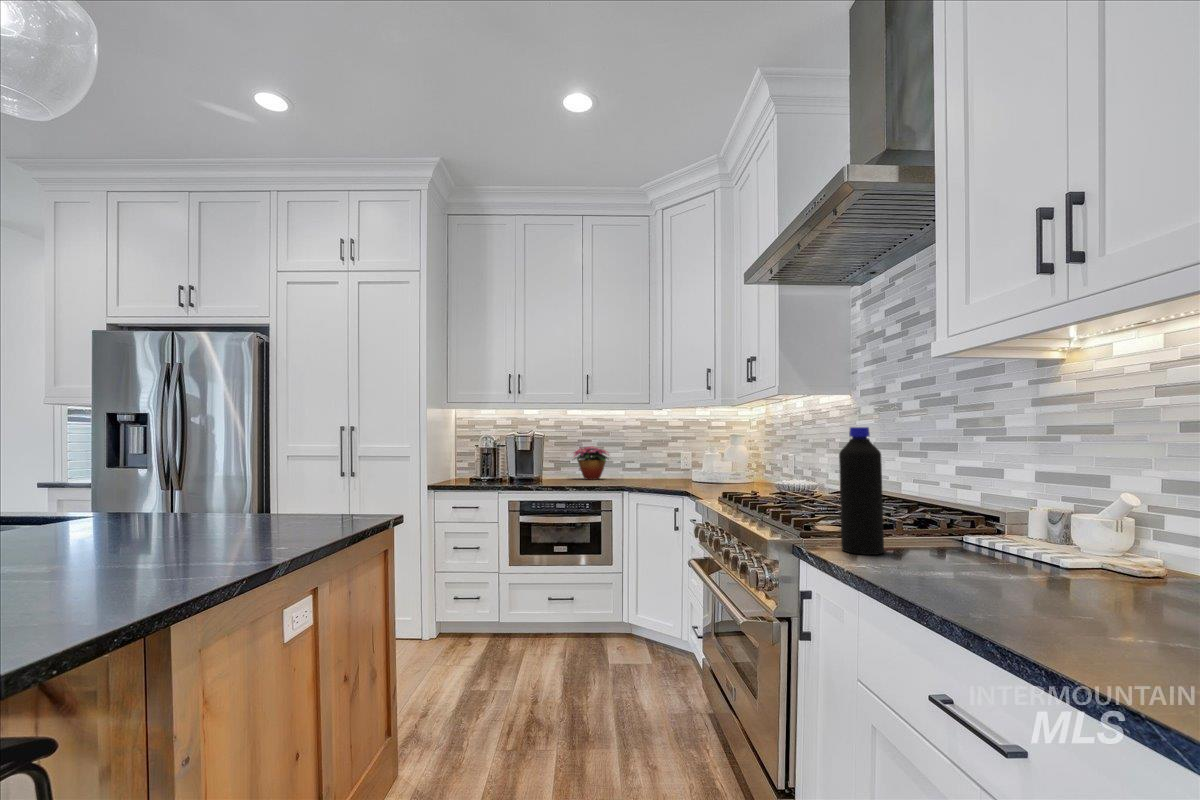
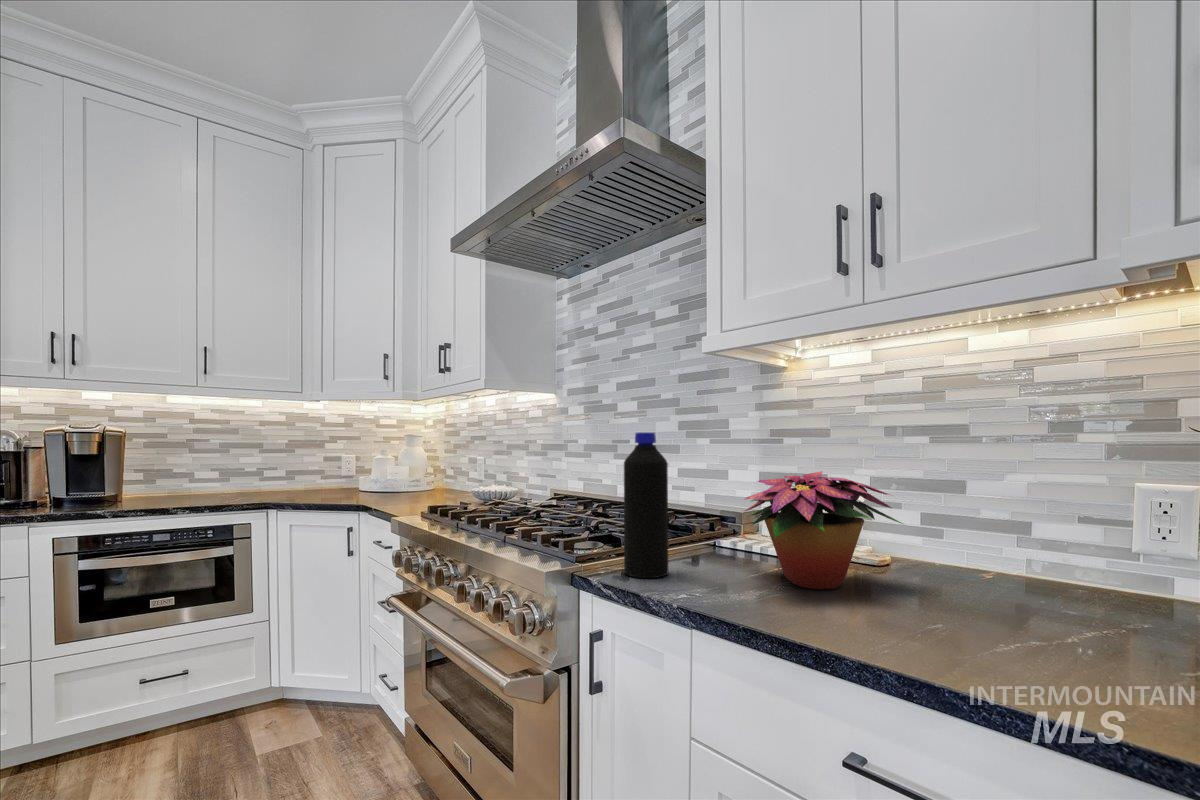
flower arrangement: present [574,446,609,480] -> present [745,471,903,590]

